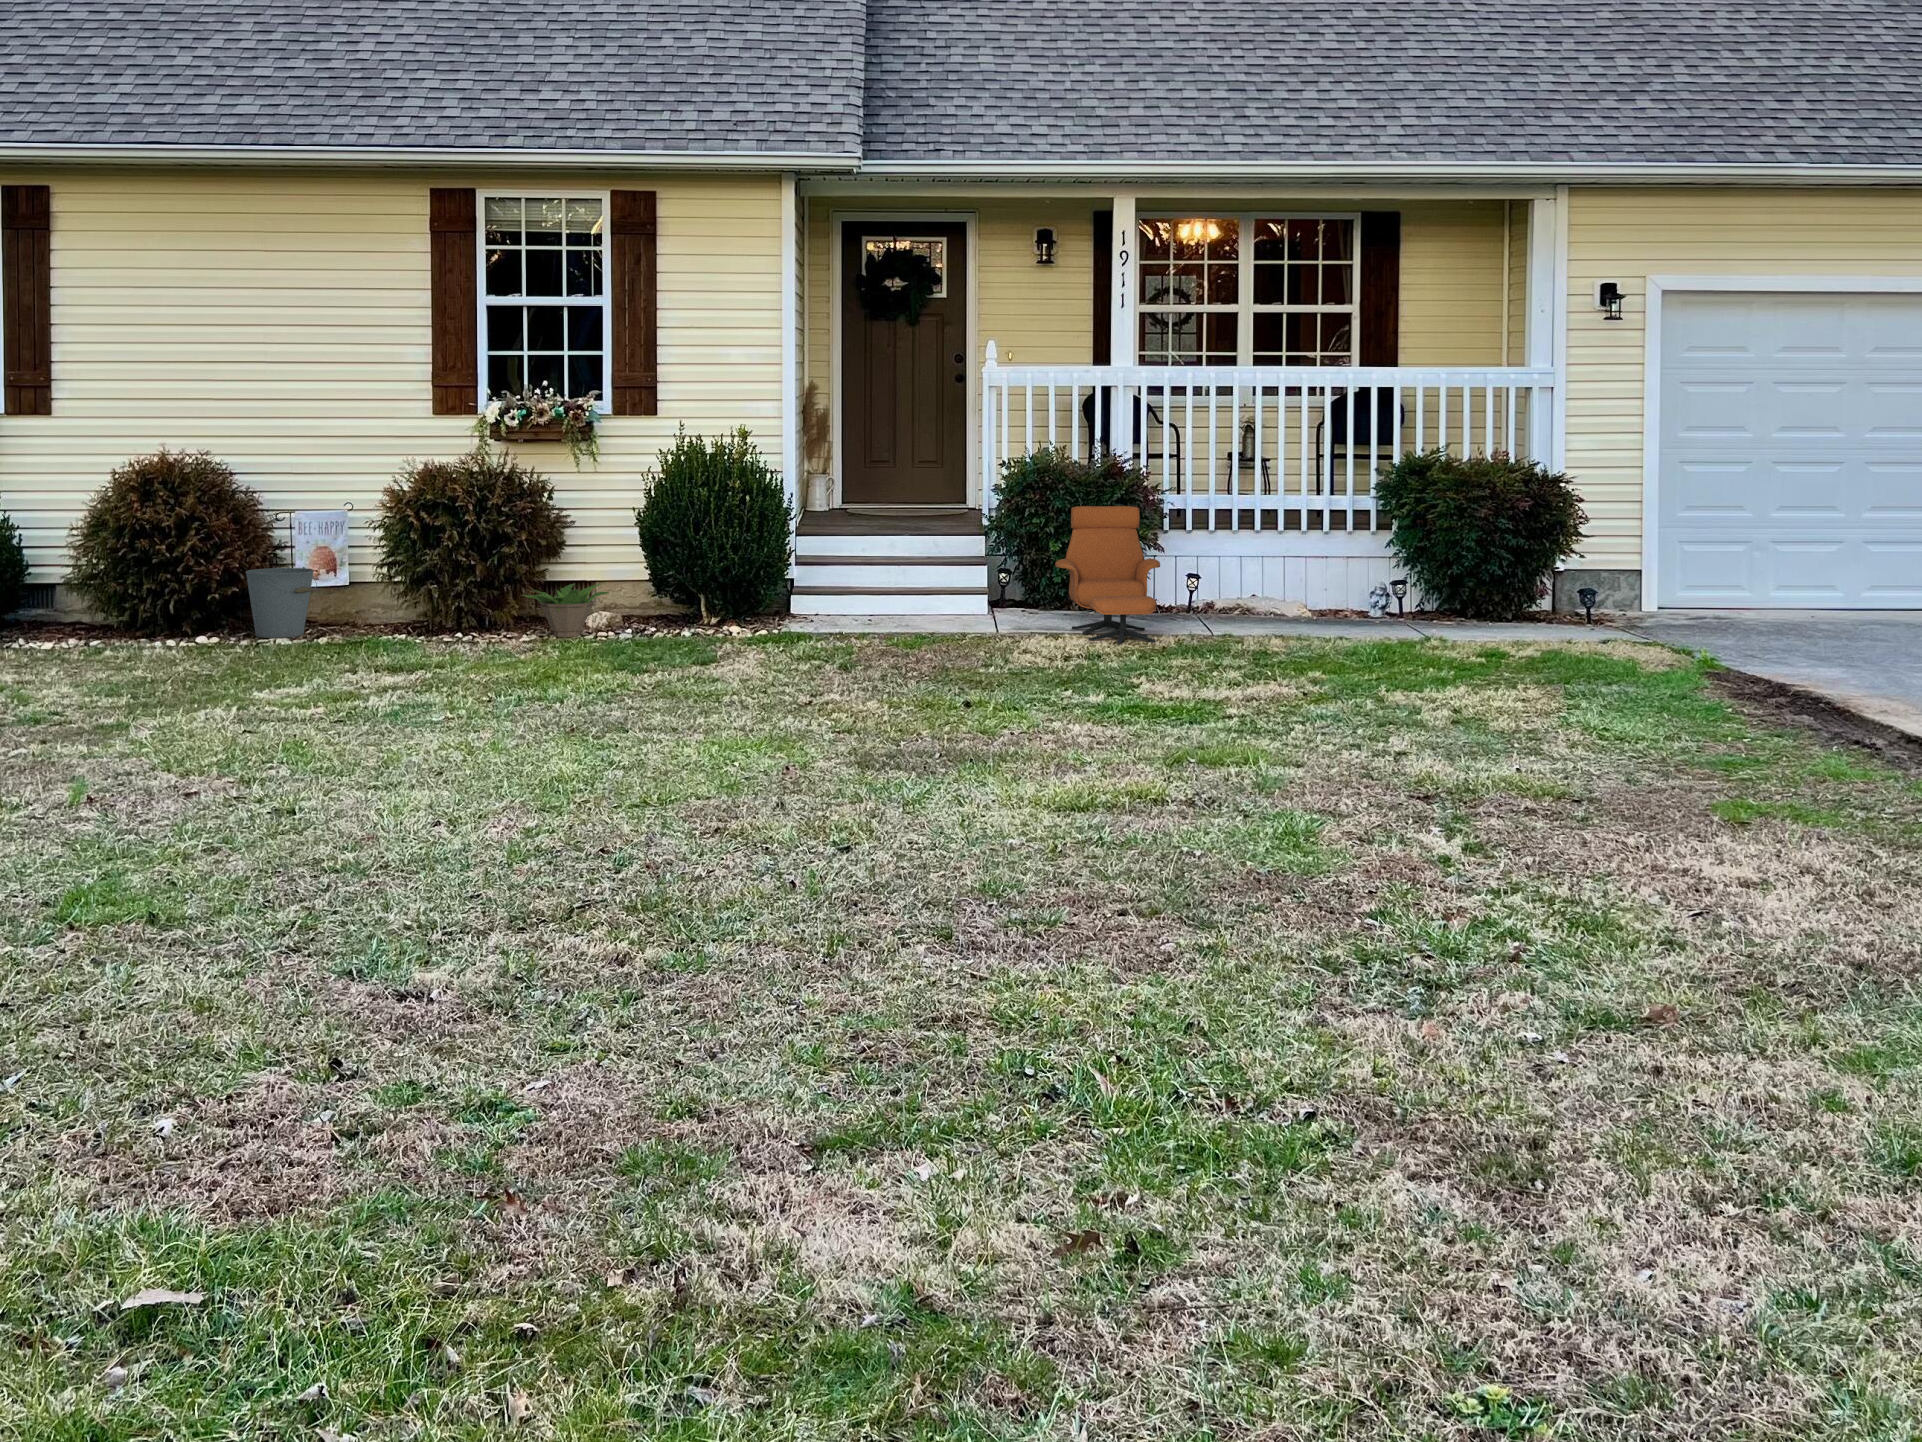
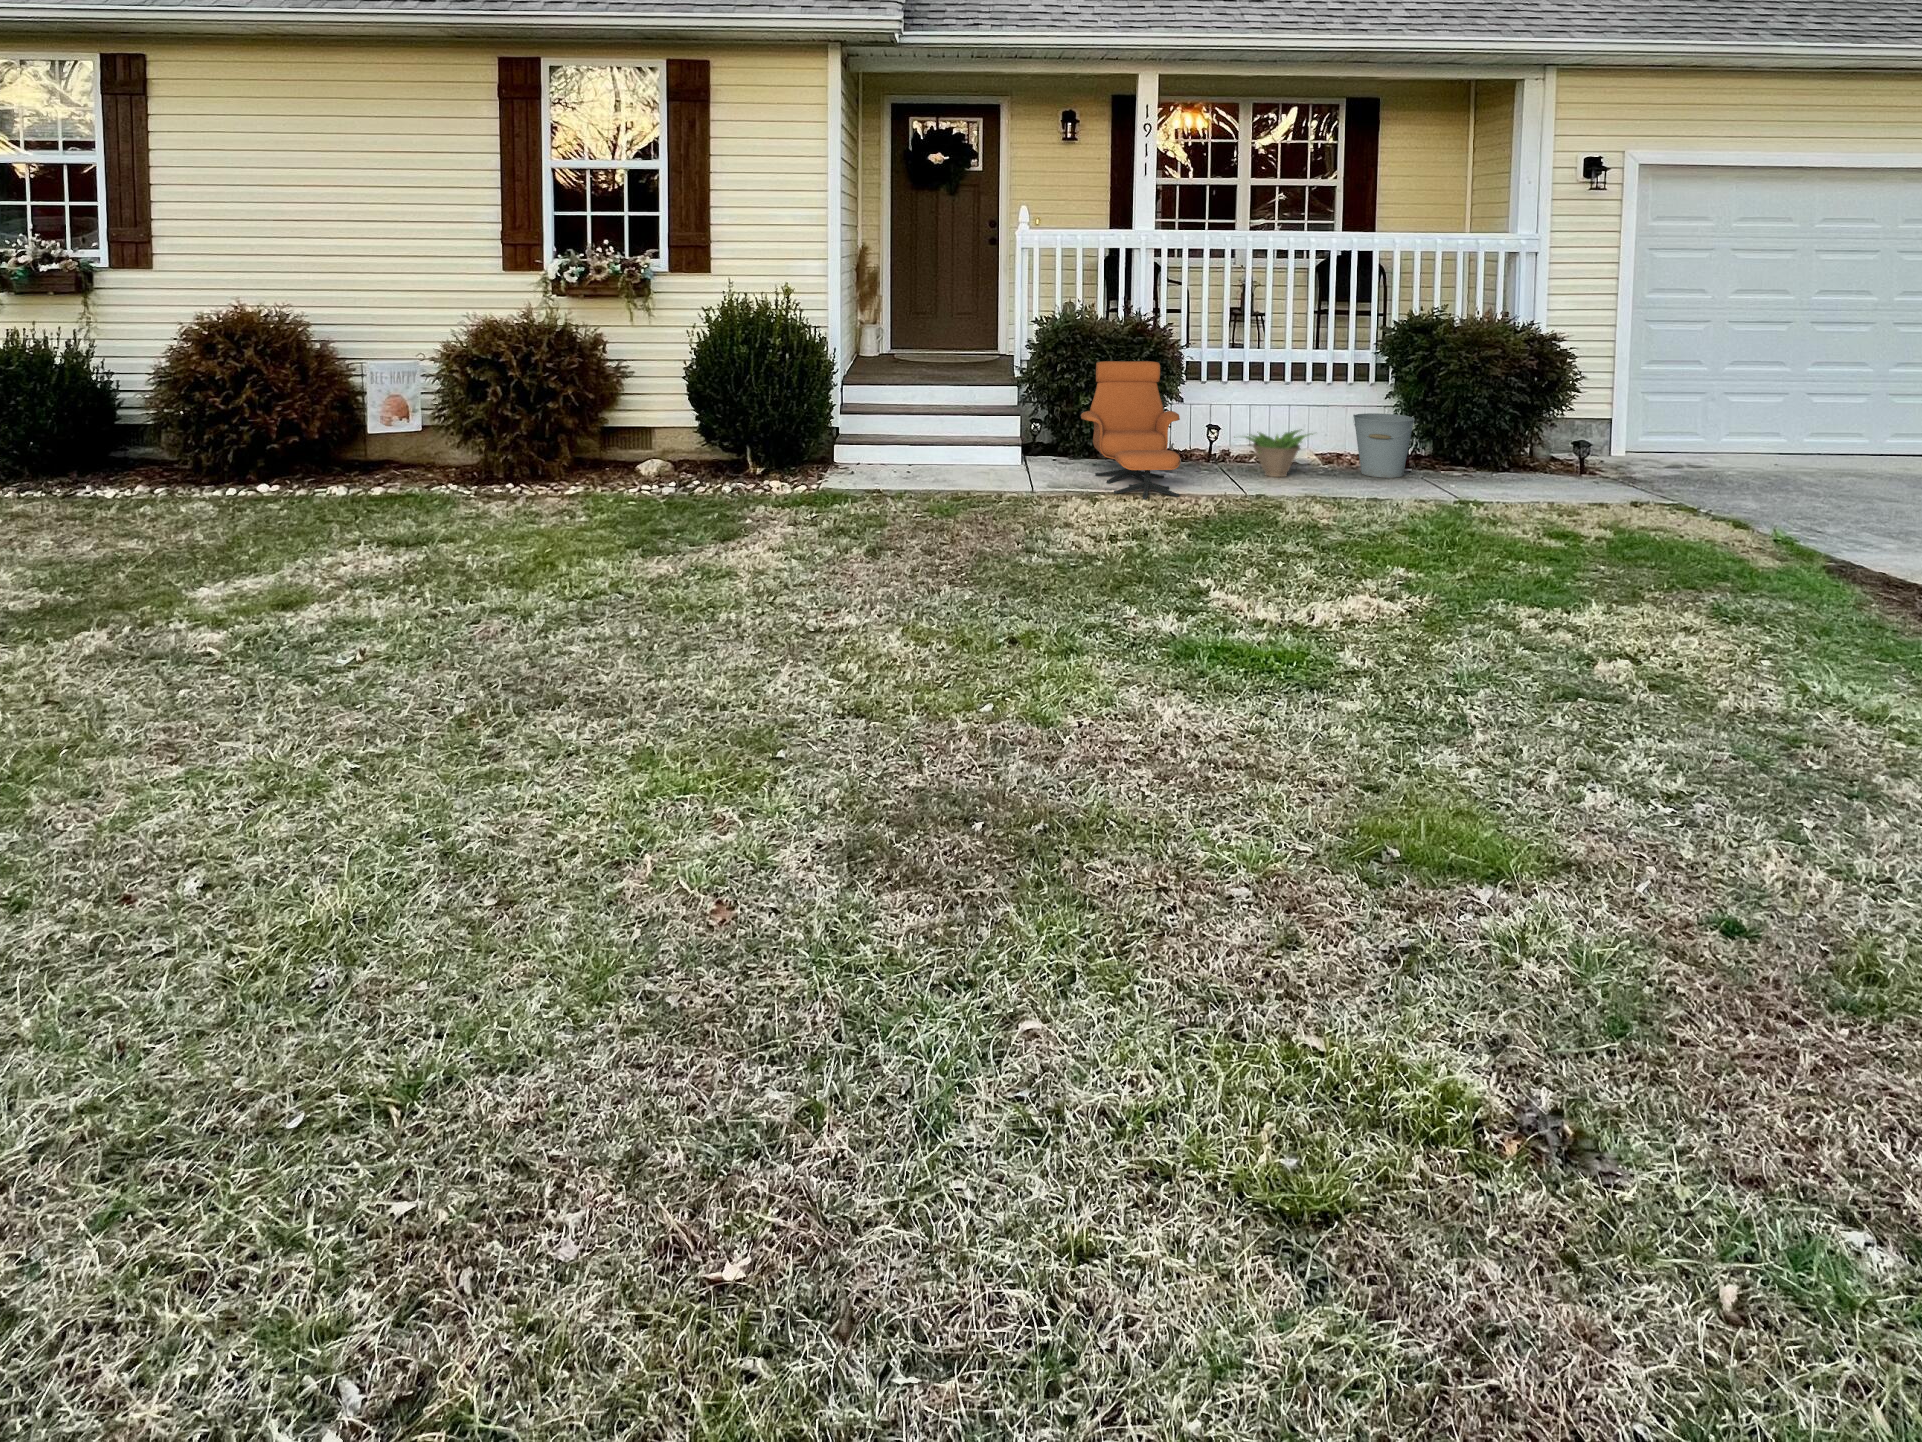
bucket: present [246,567,317,638] -> present [1353,413,1414,478]
decorative plant: present [522,583,609,637] -> present [1234,429,1313,477]

